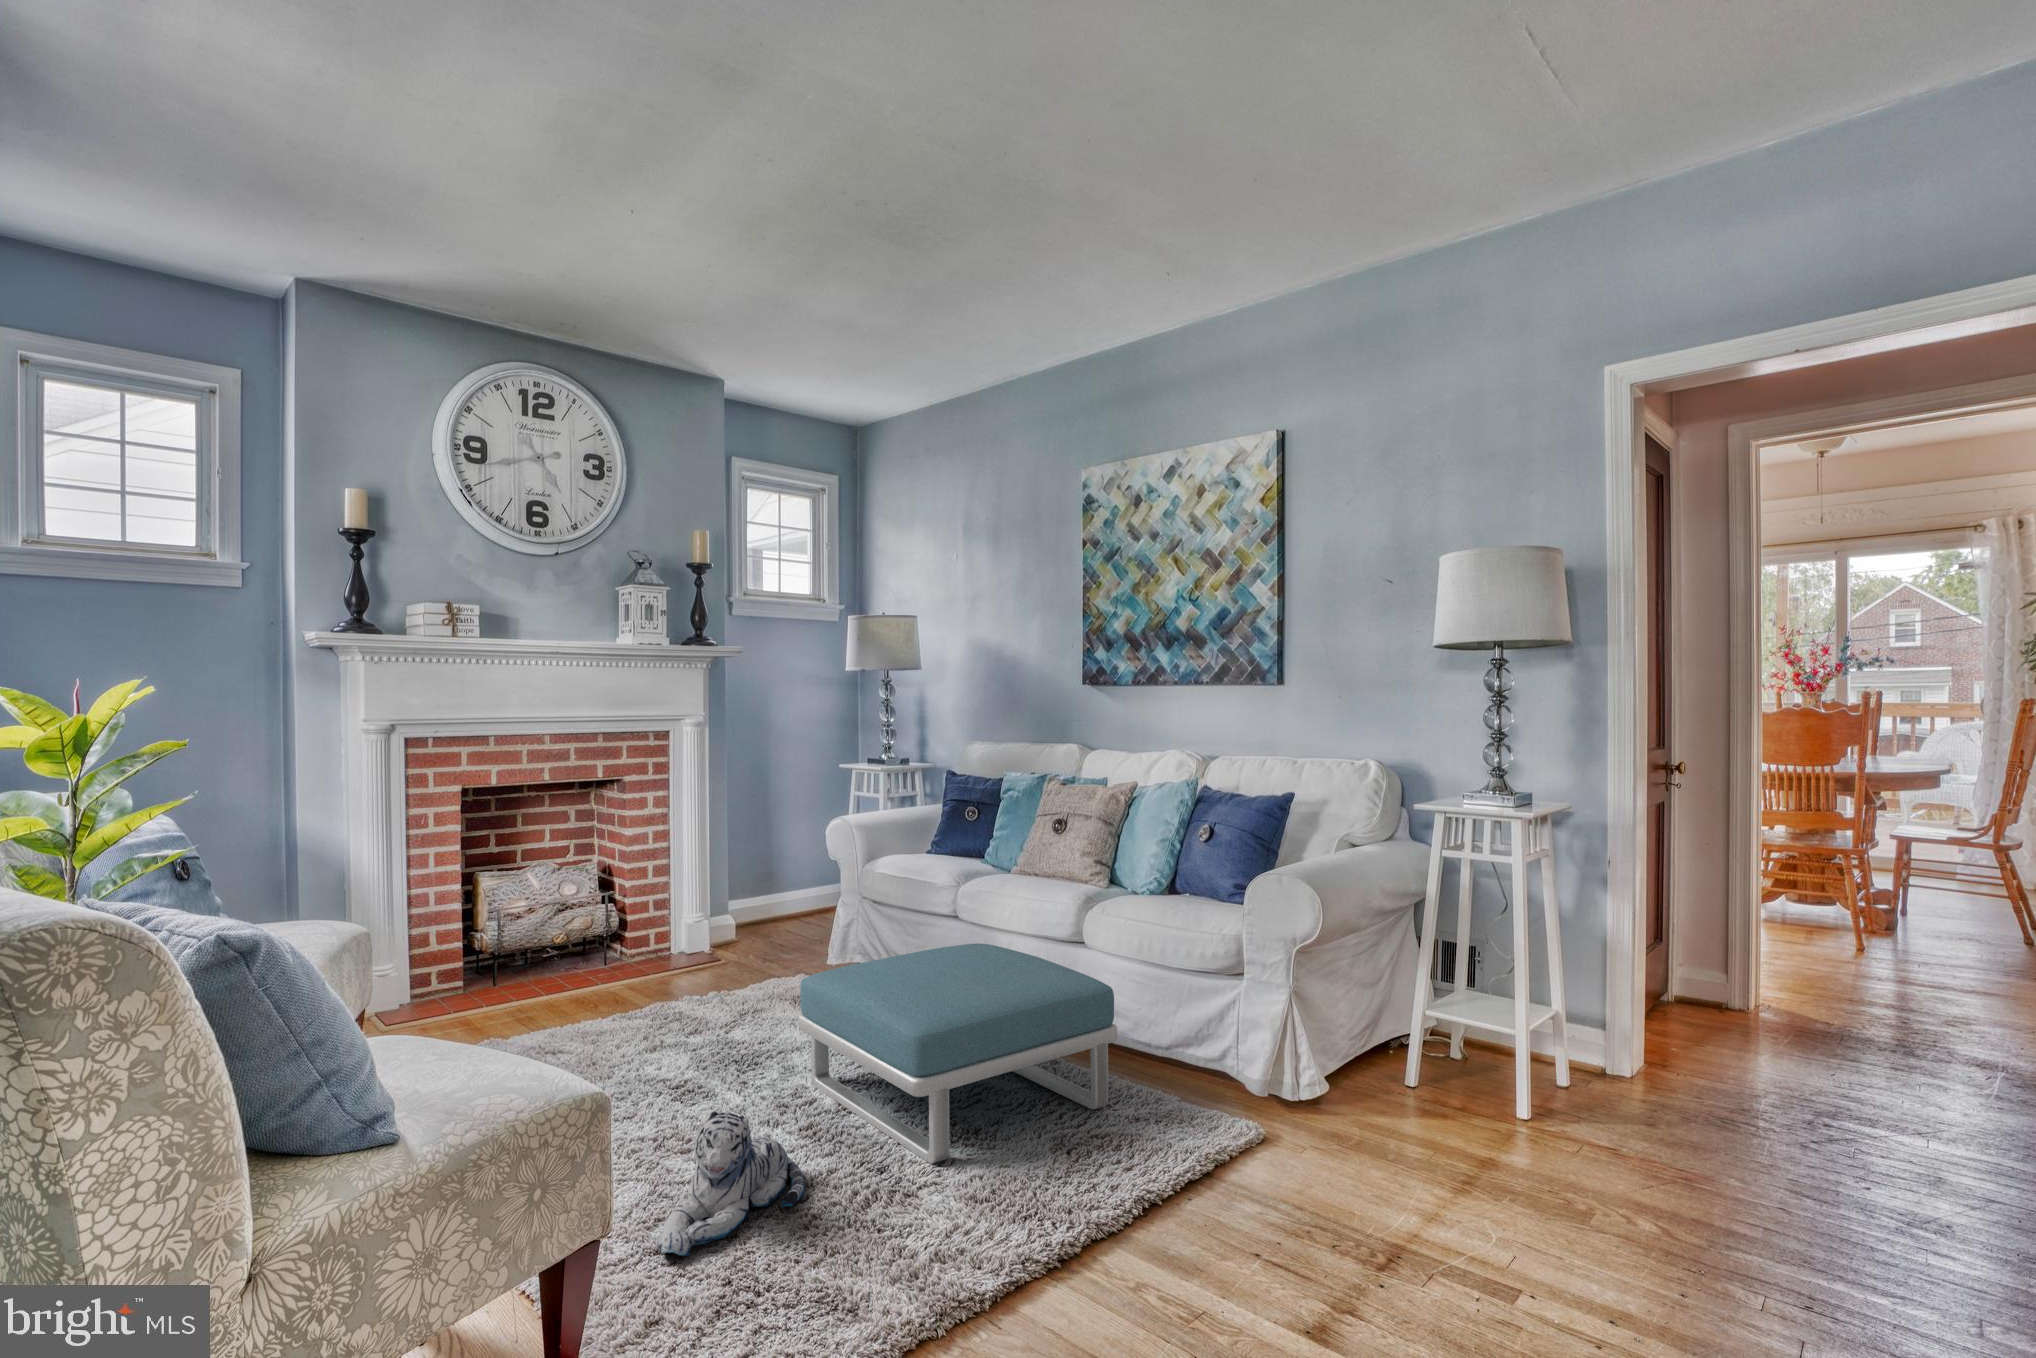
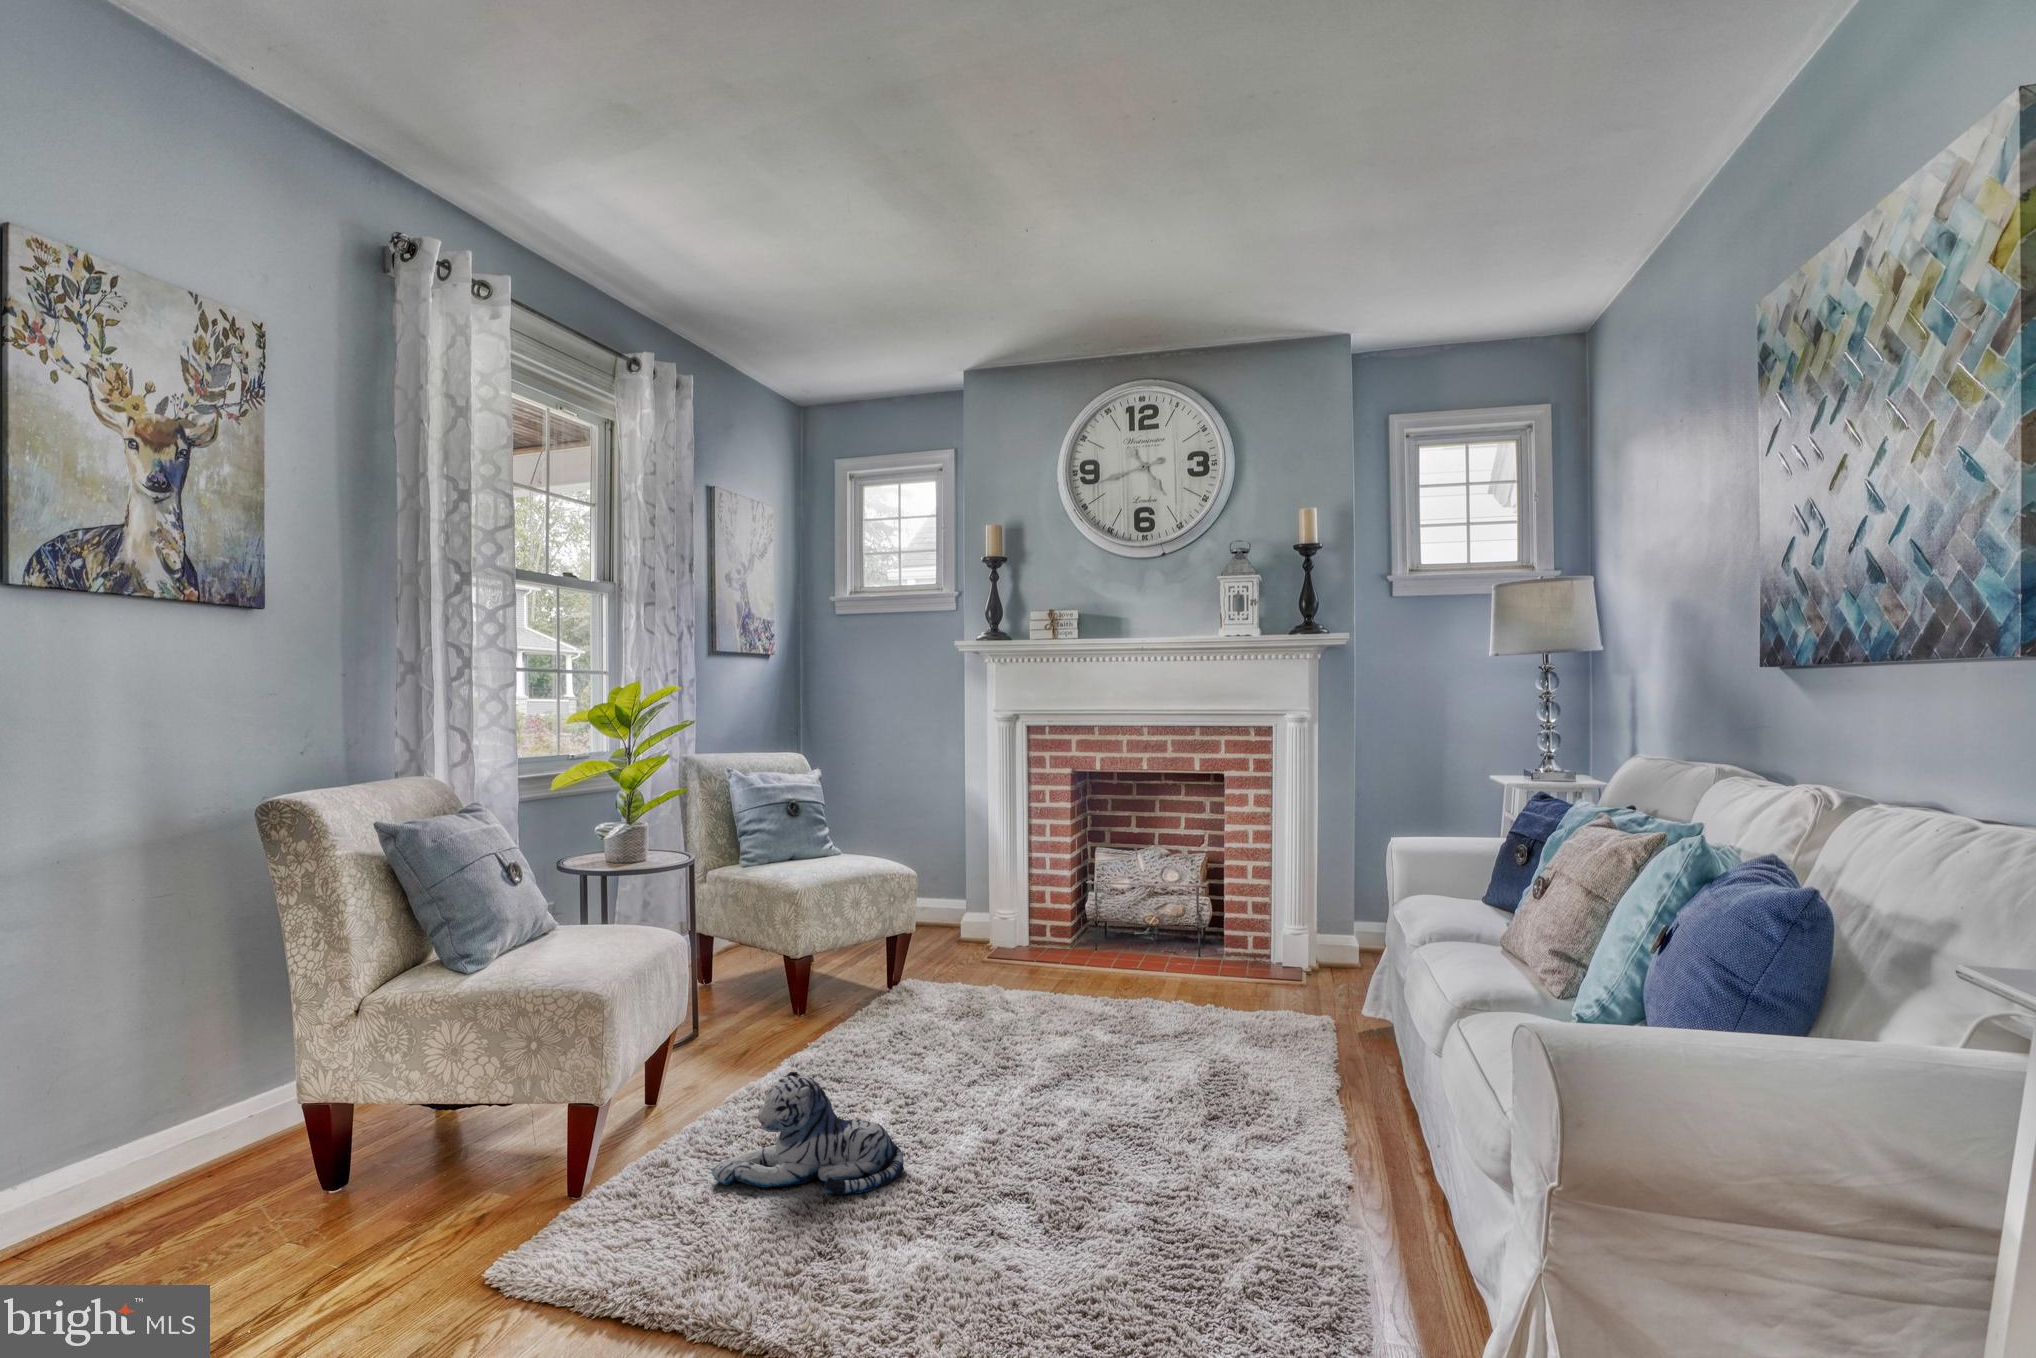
footstool: present [798,943,1117,1164] -> none [964,993,1326,1288]

